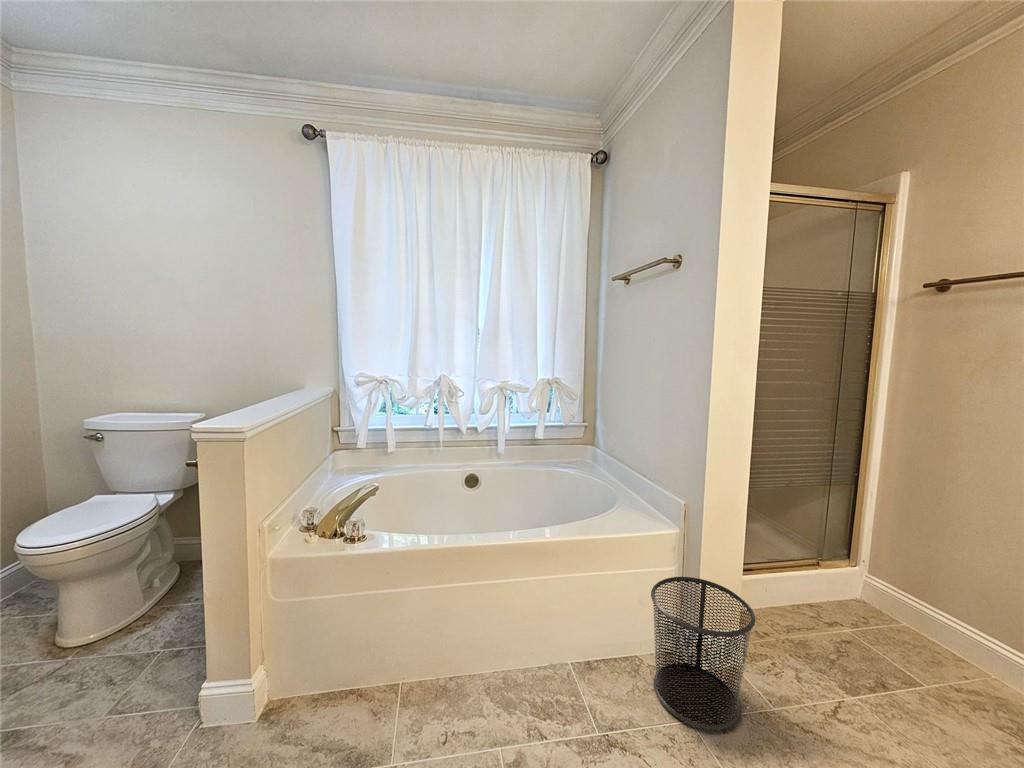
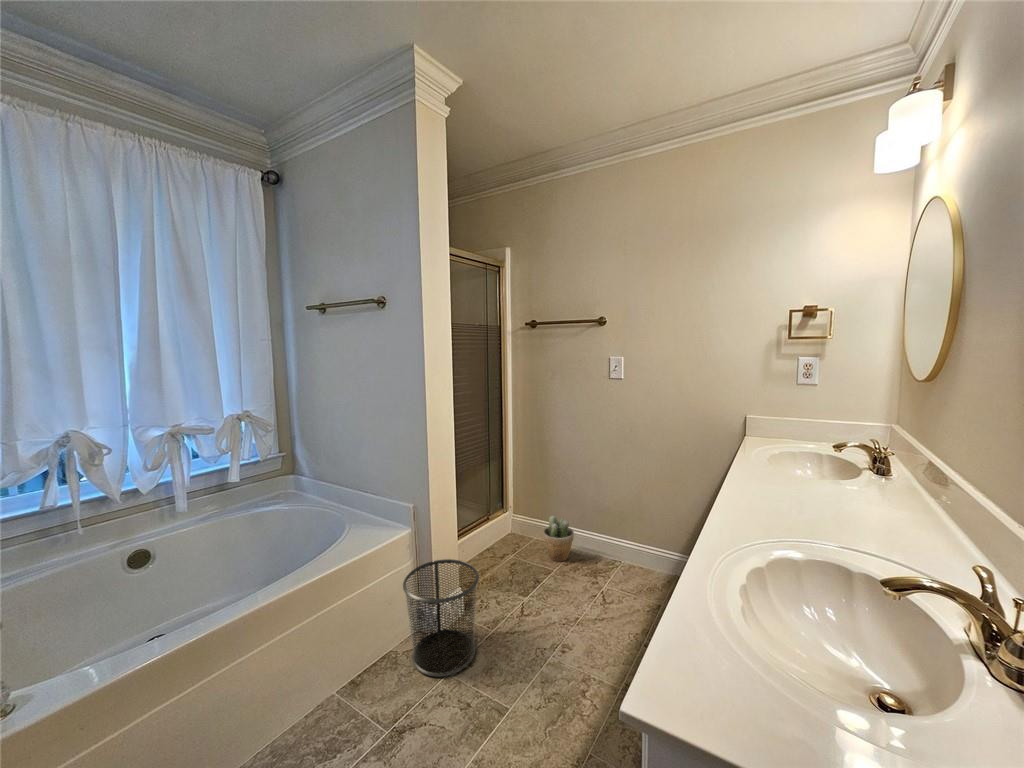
potted plant: none [914,602,990,687] -> present [543,516,574,561]

